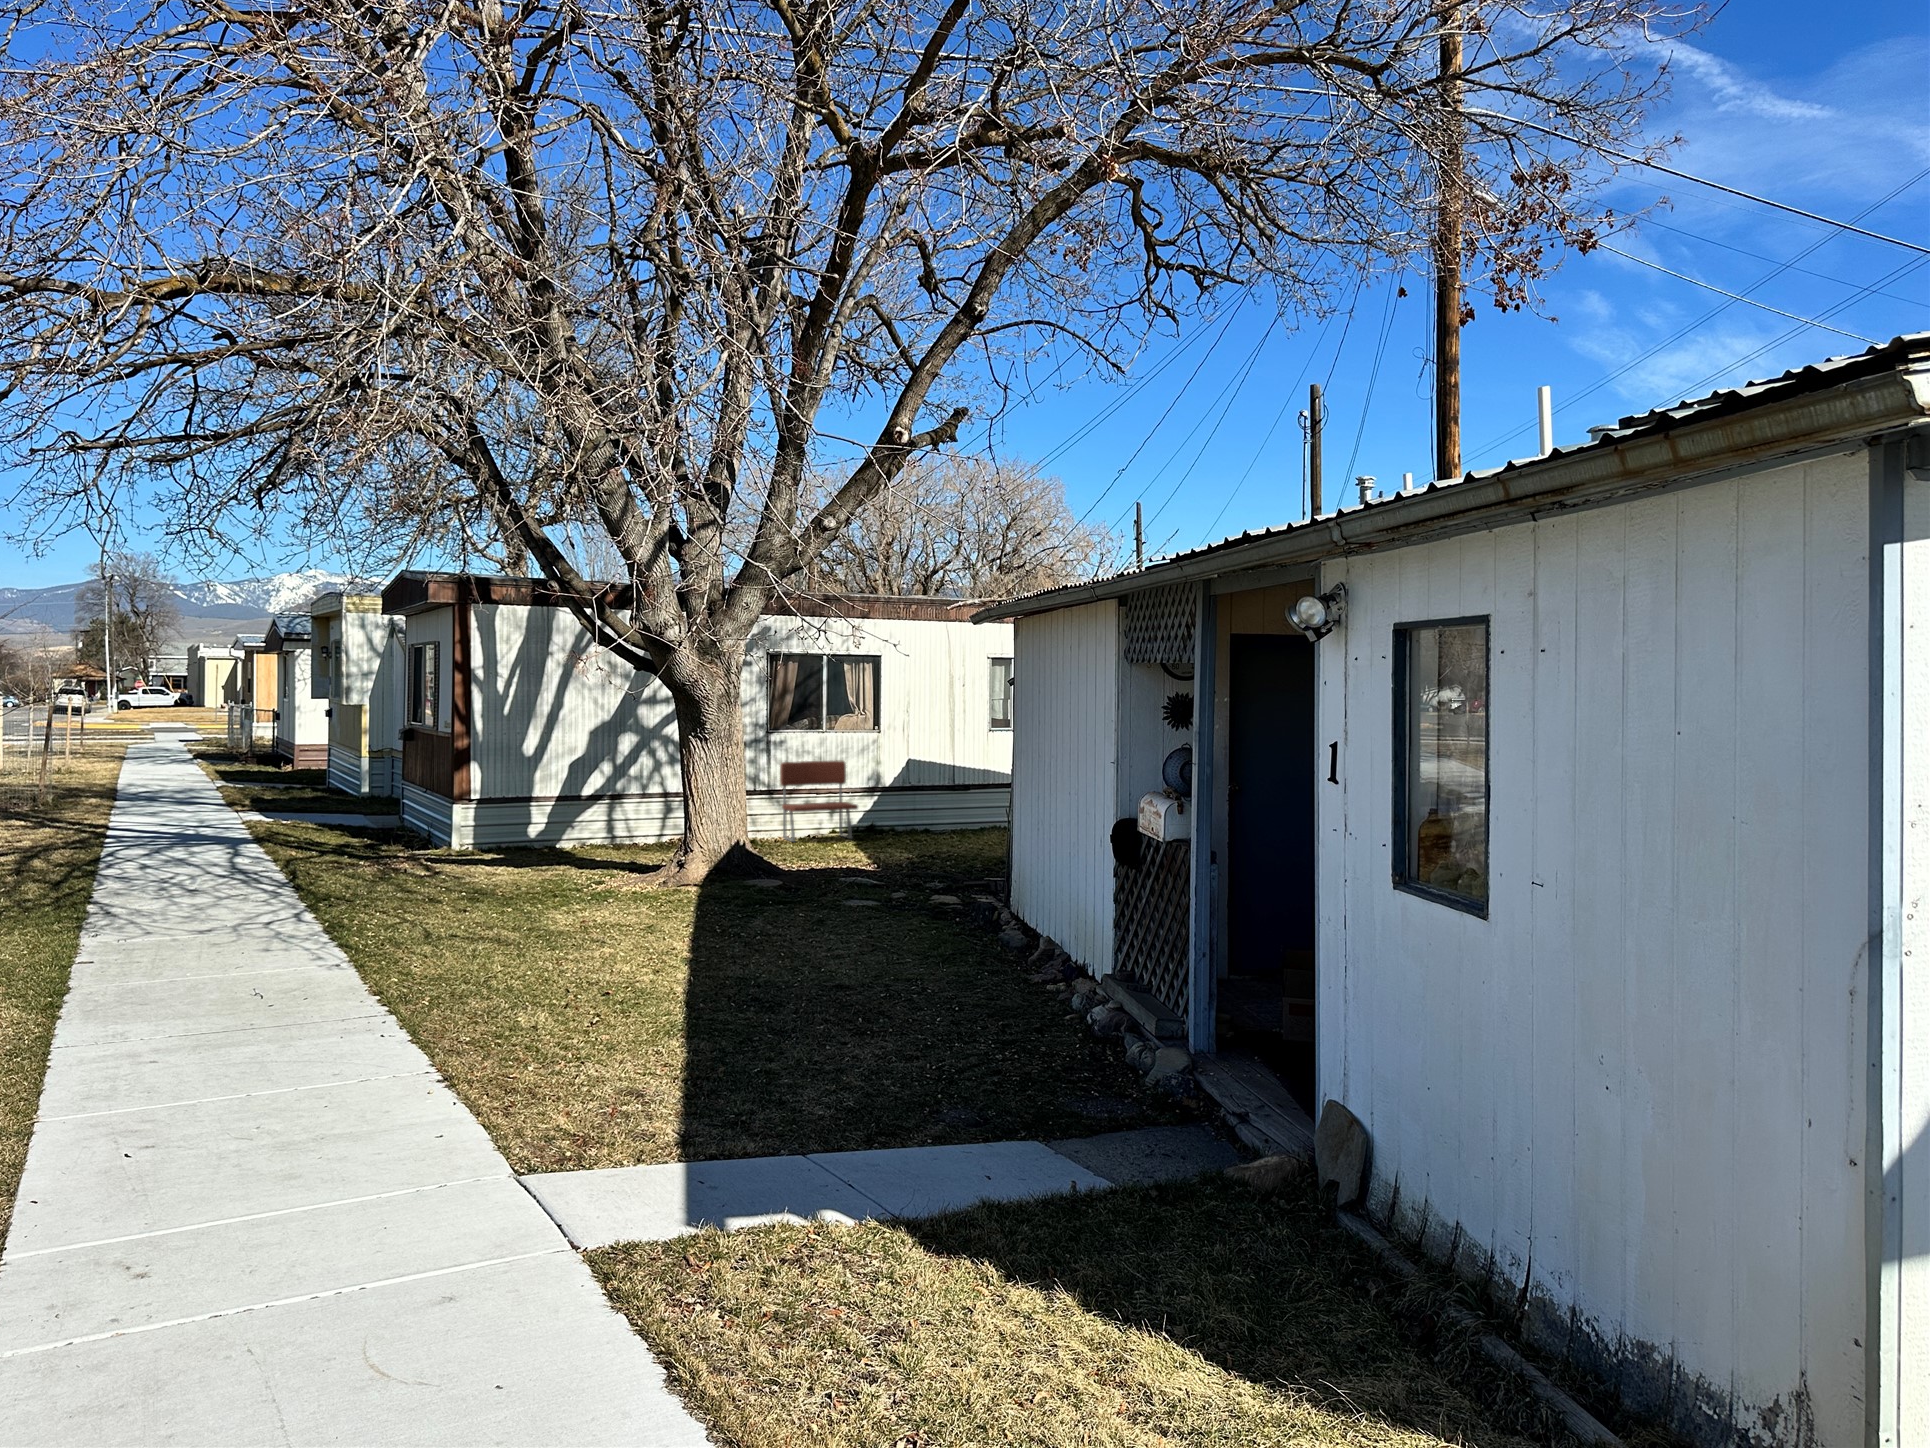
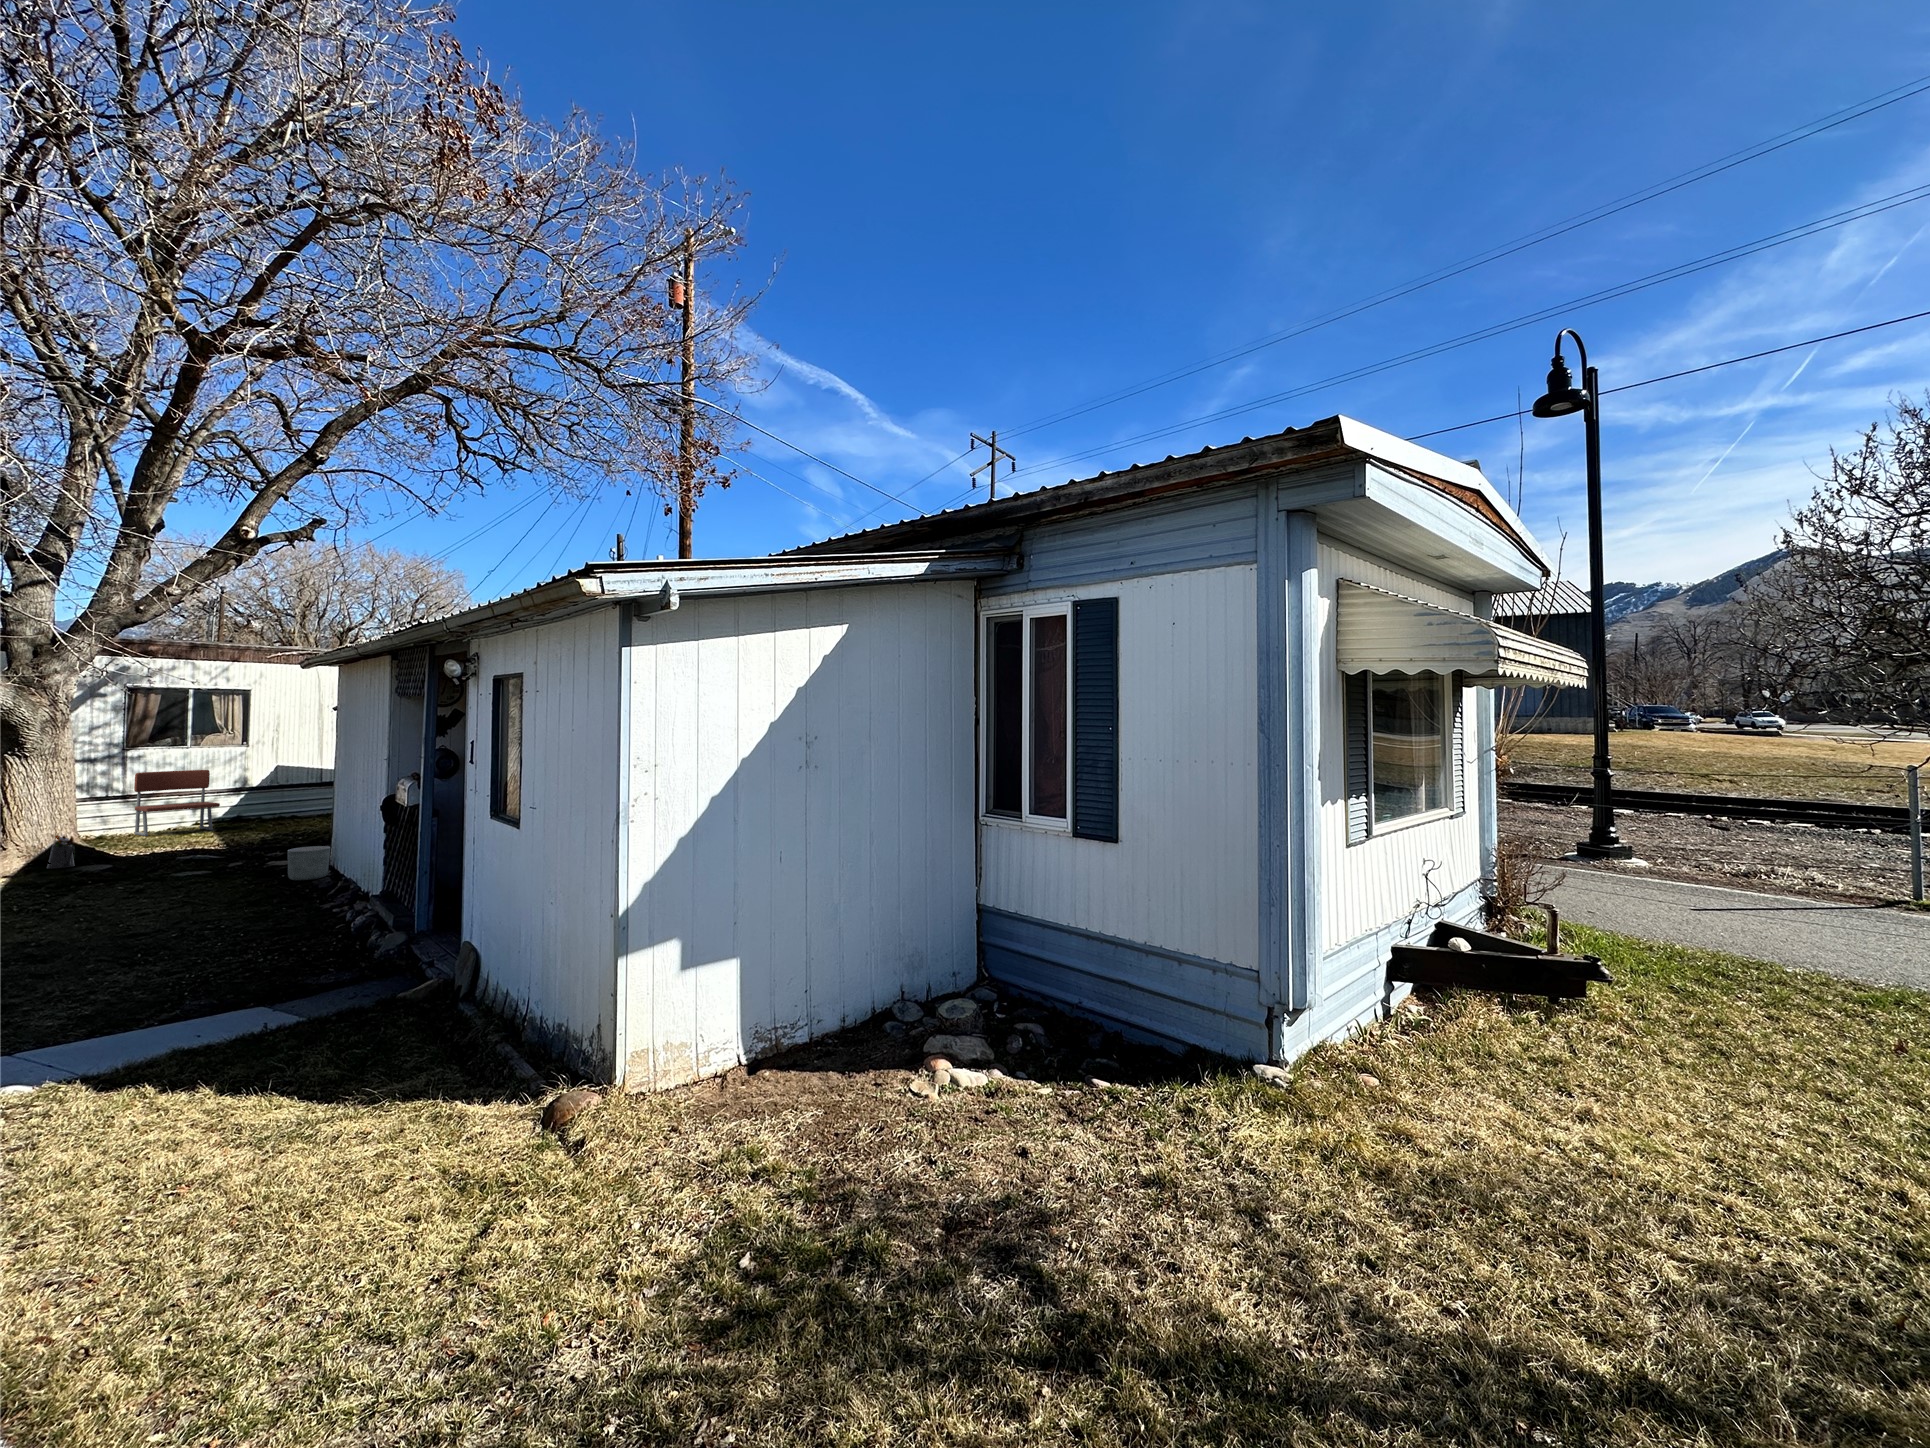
watering can: none [724,837,748,879] -> present [47,835,75,868]
planter: none [964,879,1011,927] -> present [288,846,330,880]

